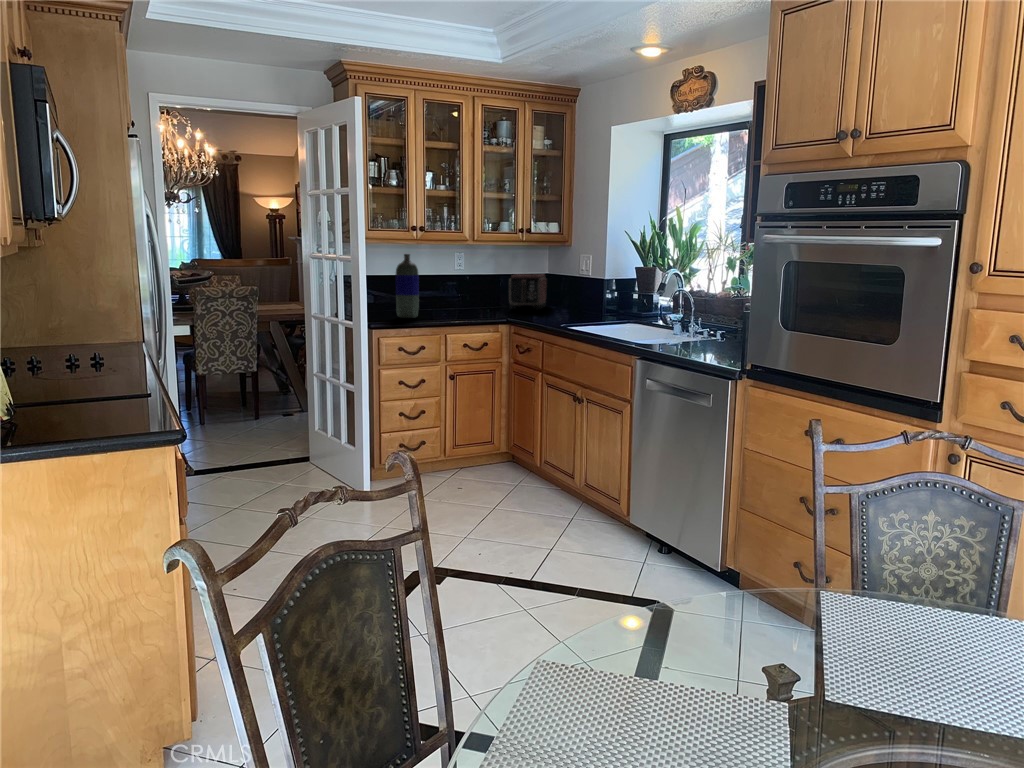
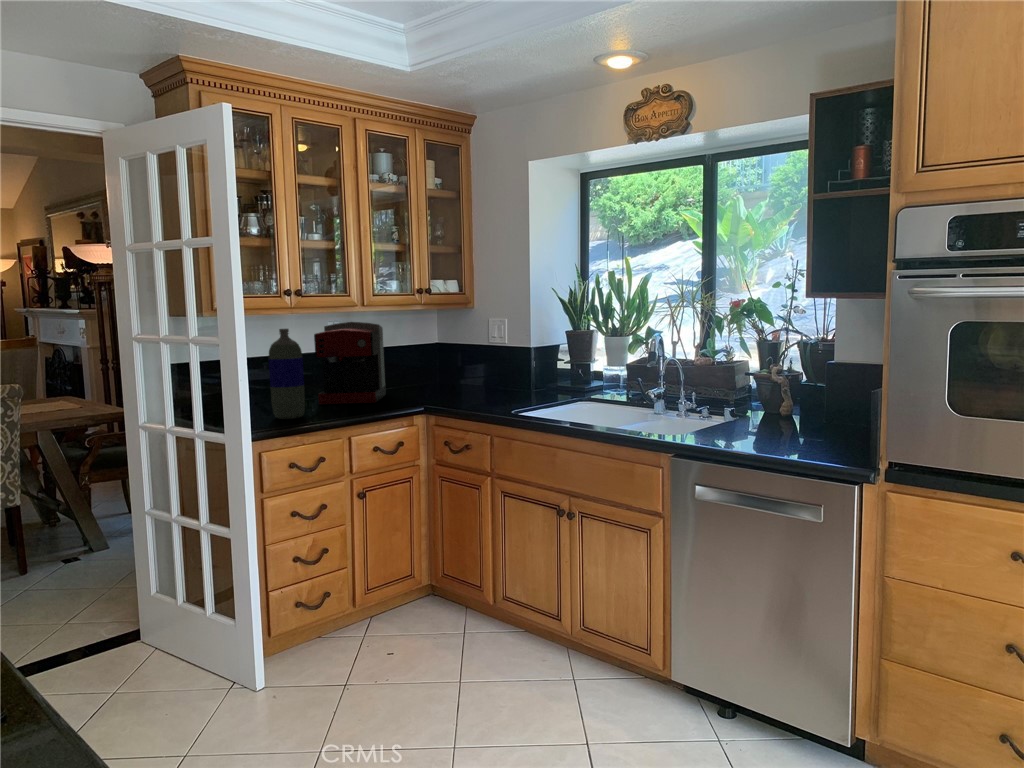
coffee maker: none [435,252,492,313] -> present [314,322,386,404]
toaster: present [509,274,547,310] -> none [405,344,448,391]

